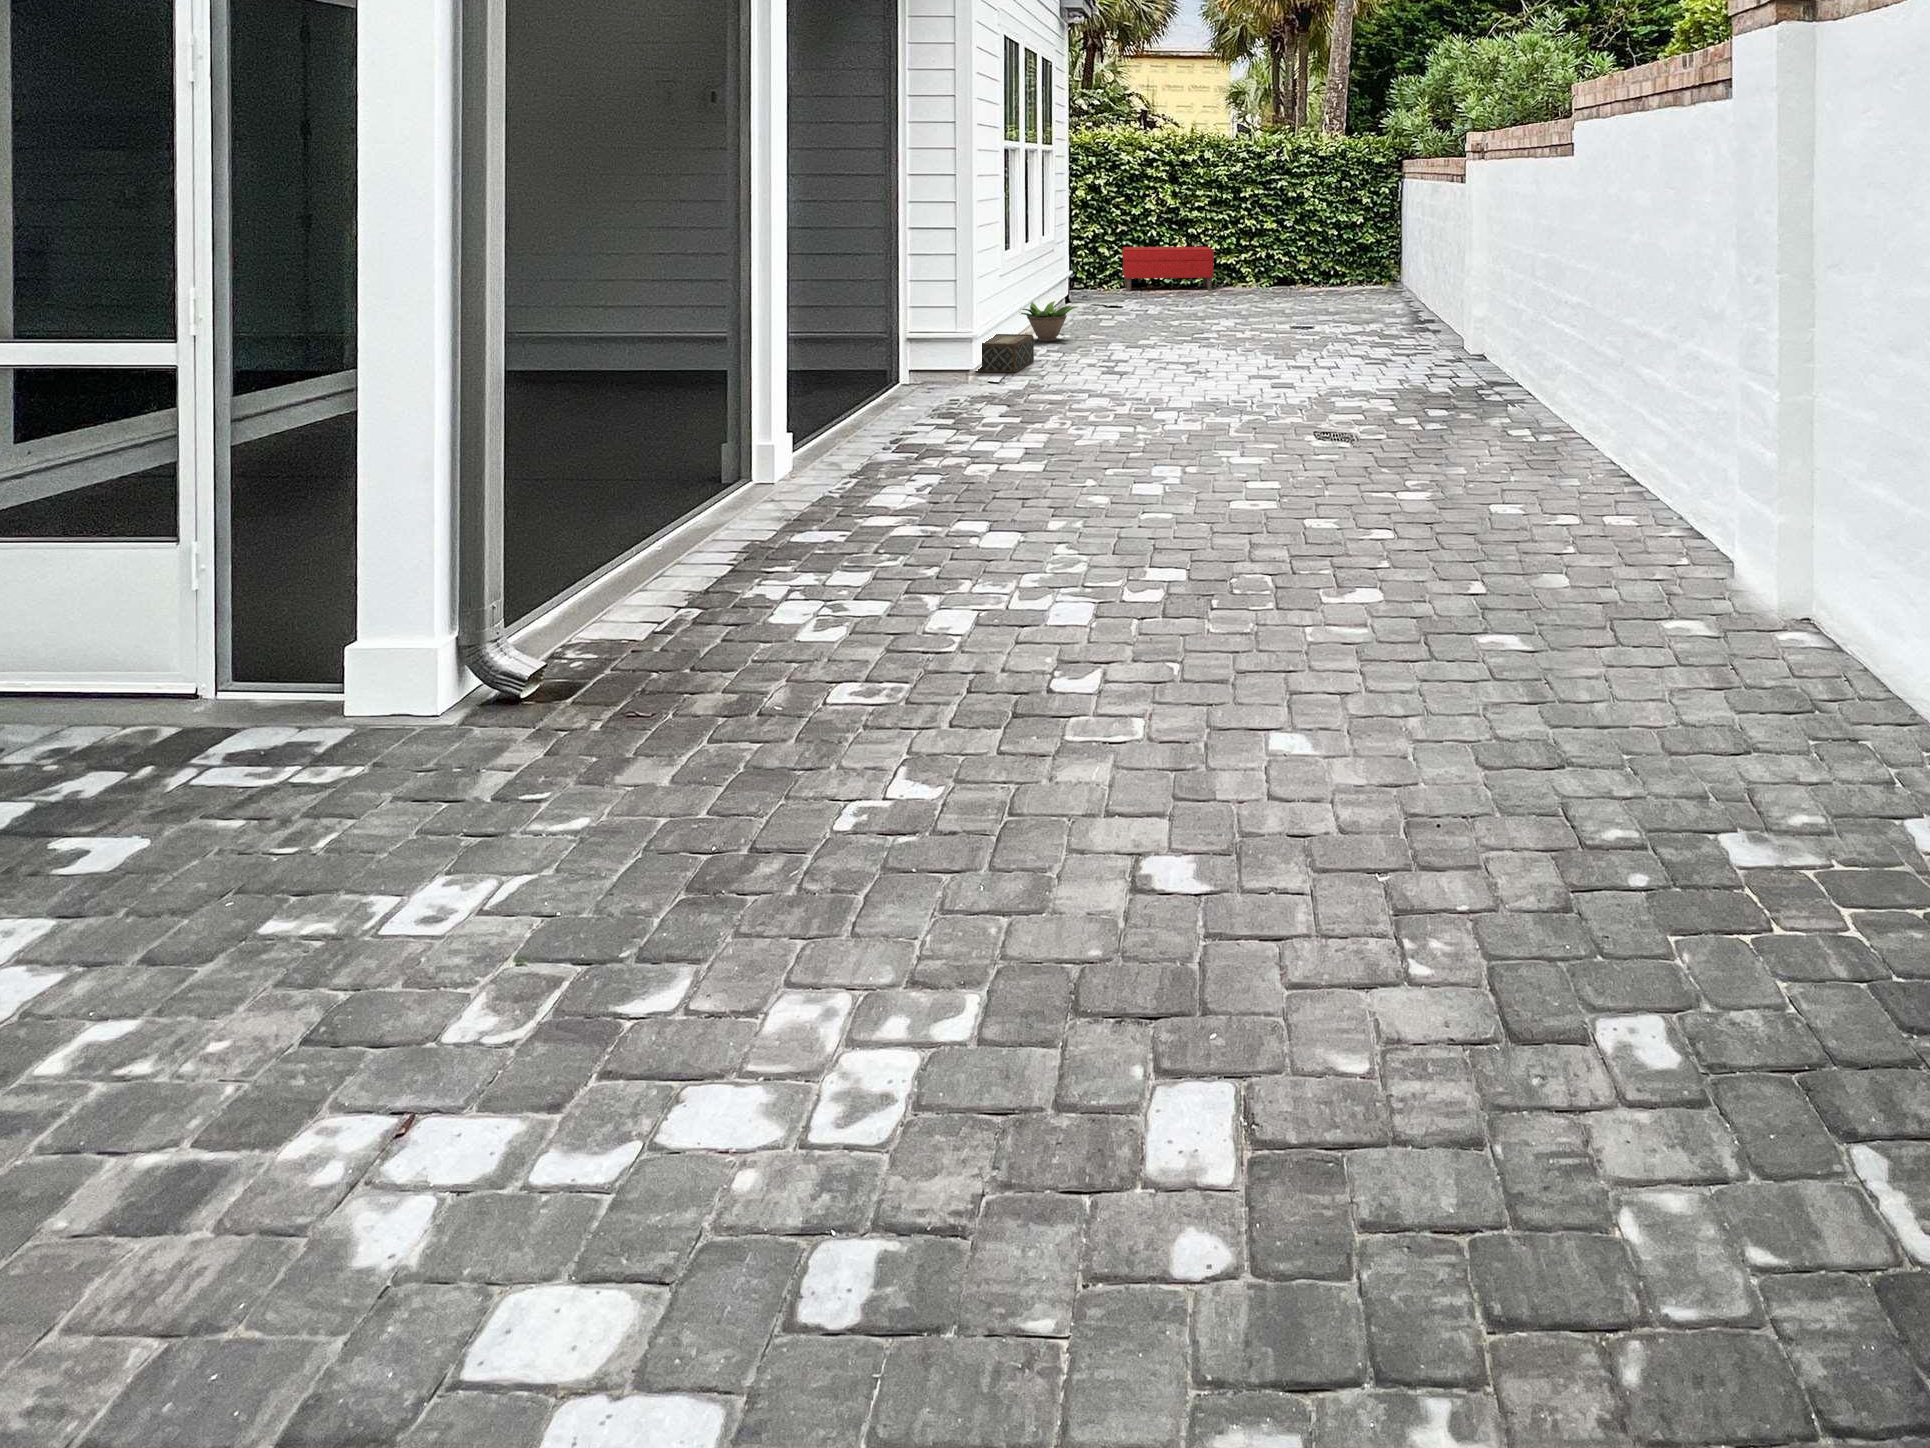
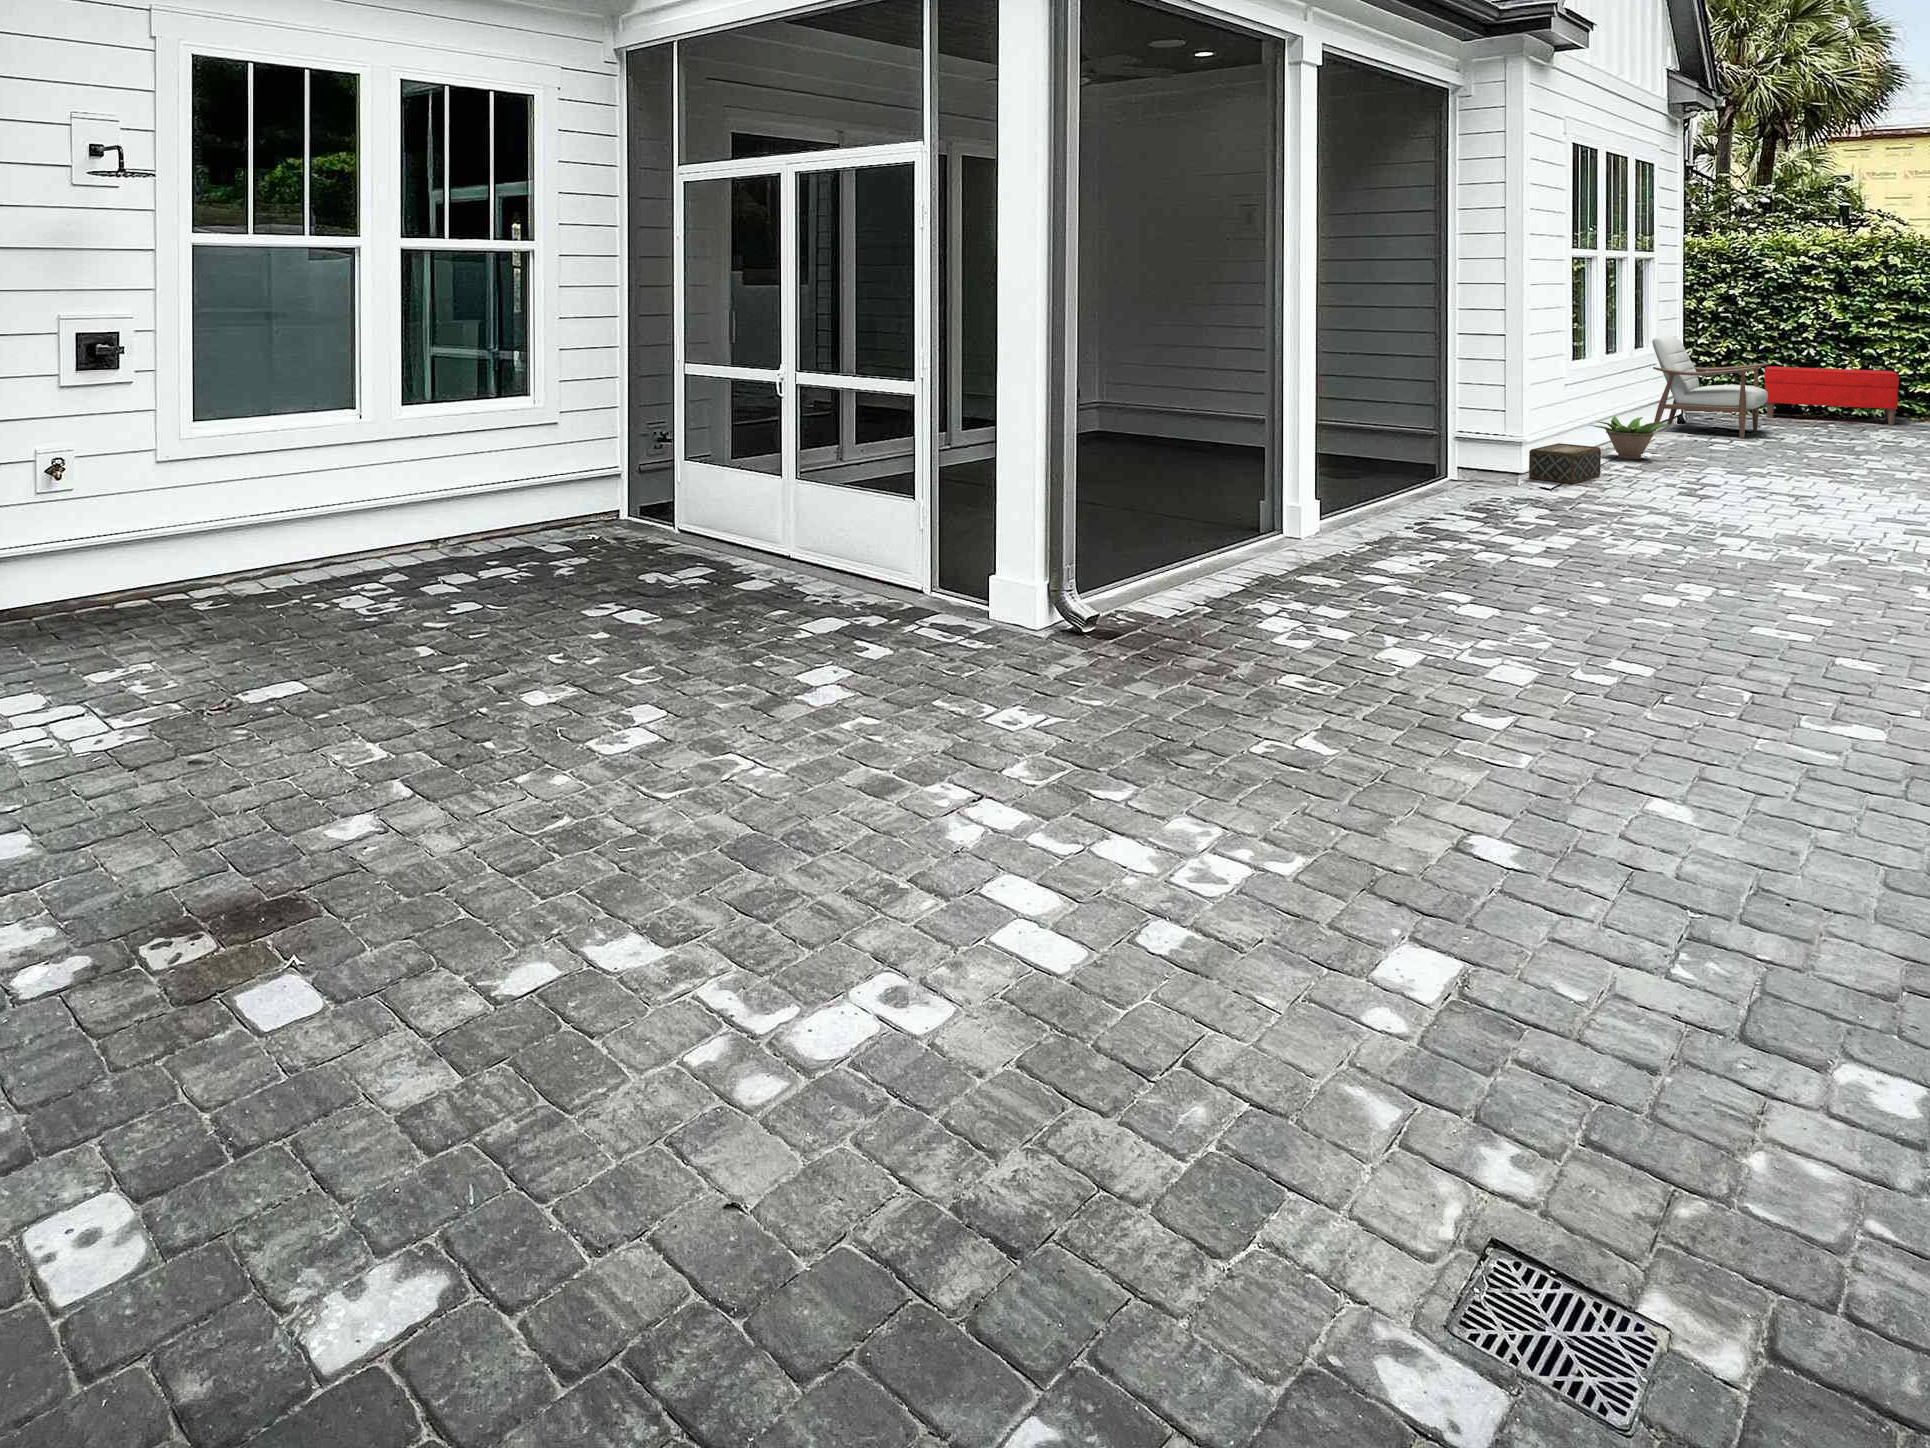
chair: none [1049,223,1135,312] -> present [1652,335,1770,438]

